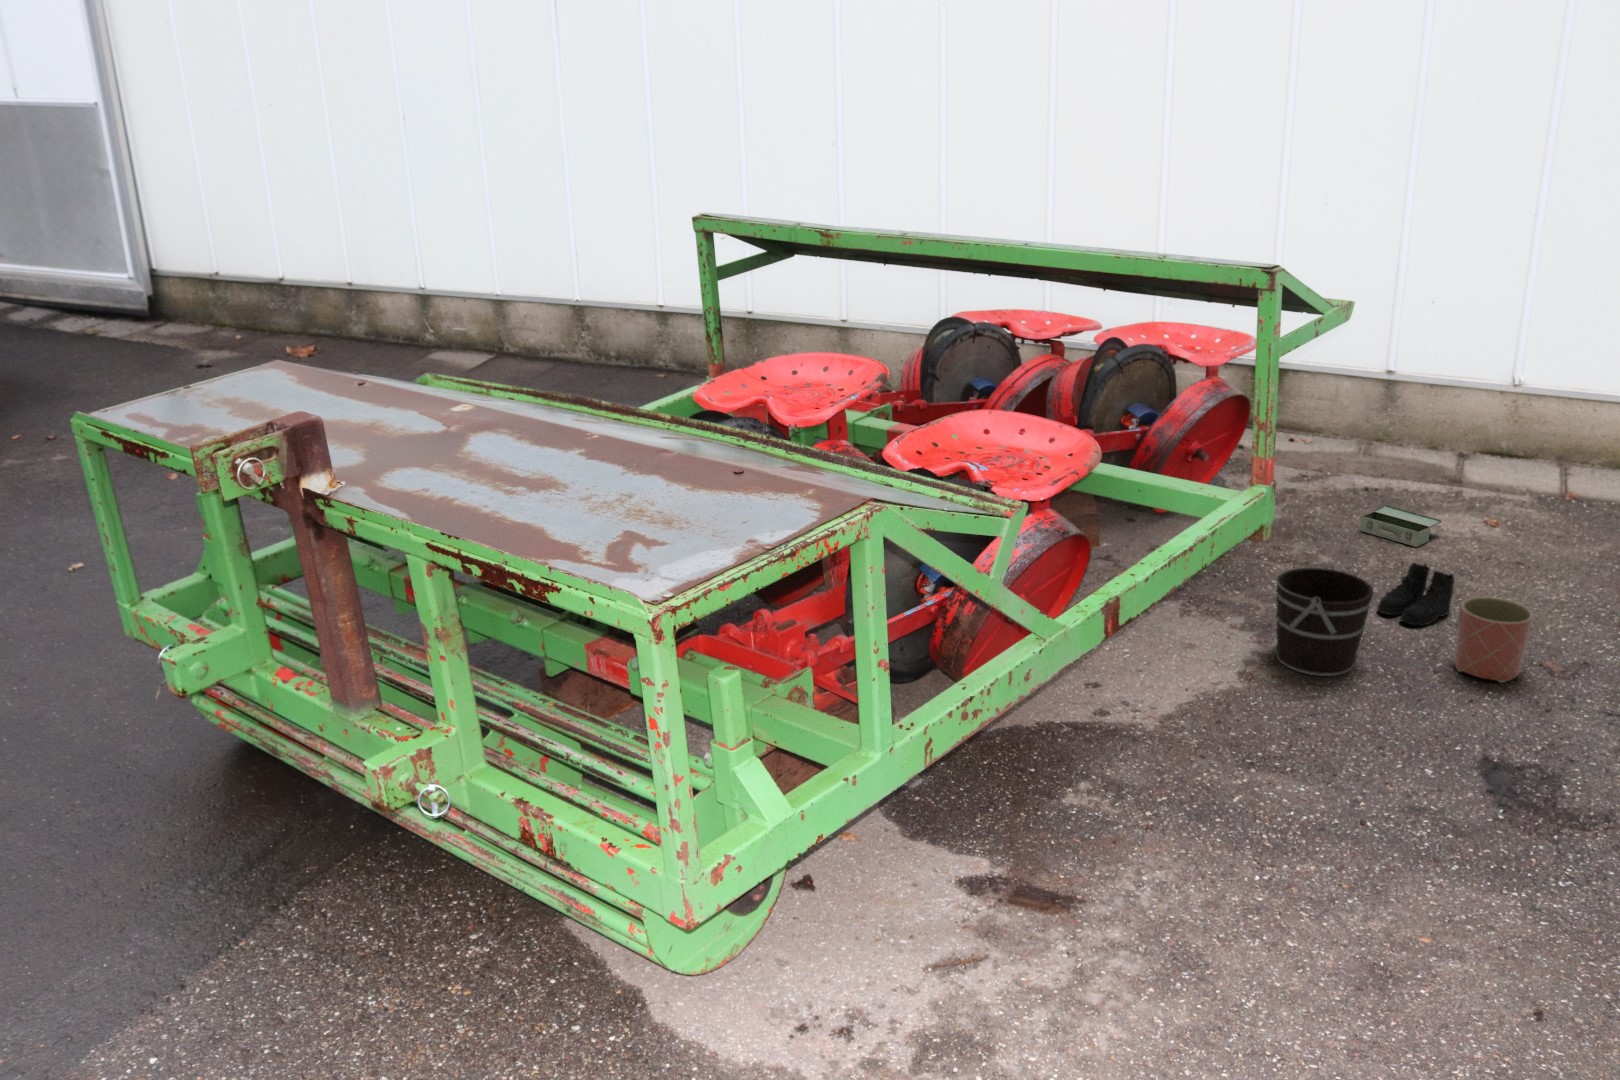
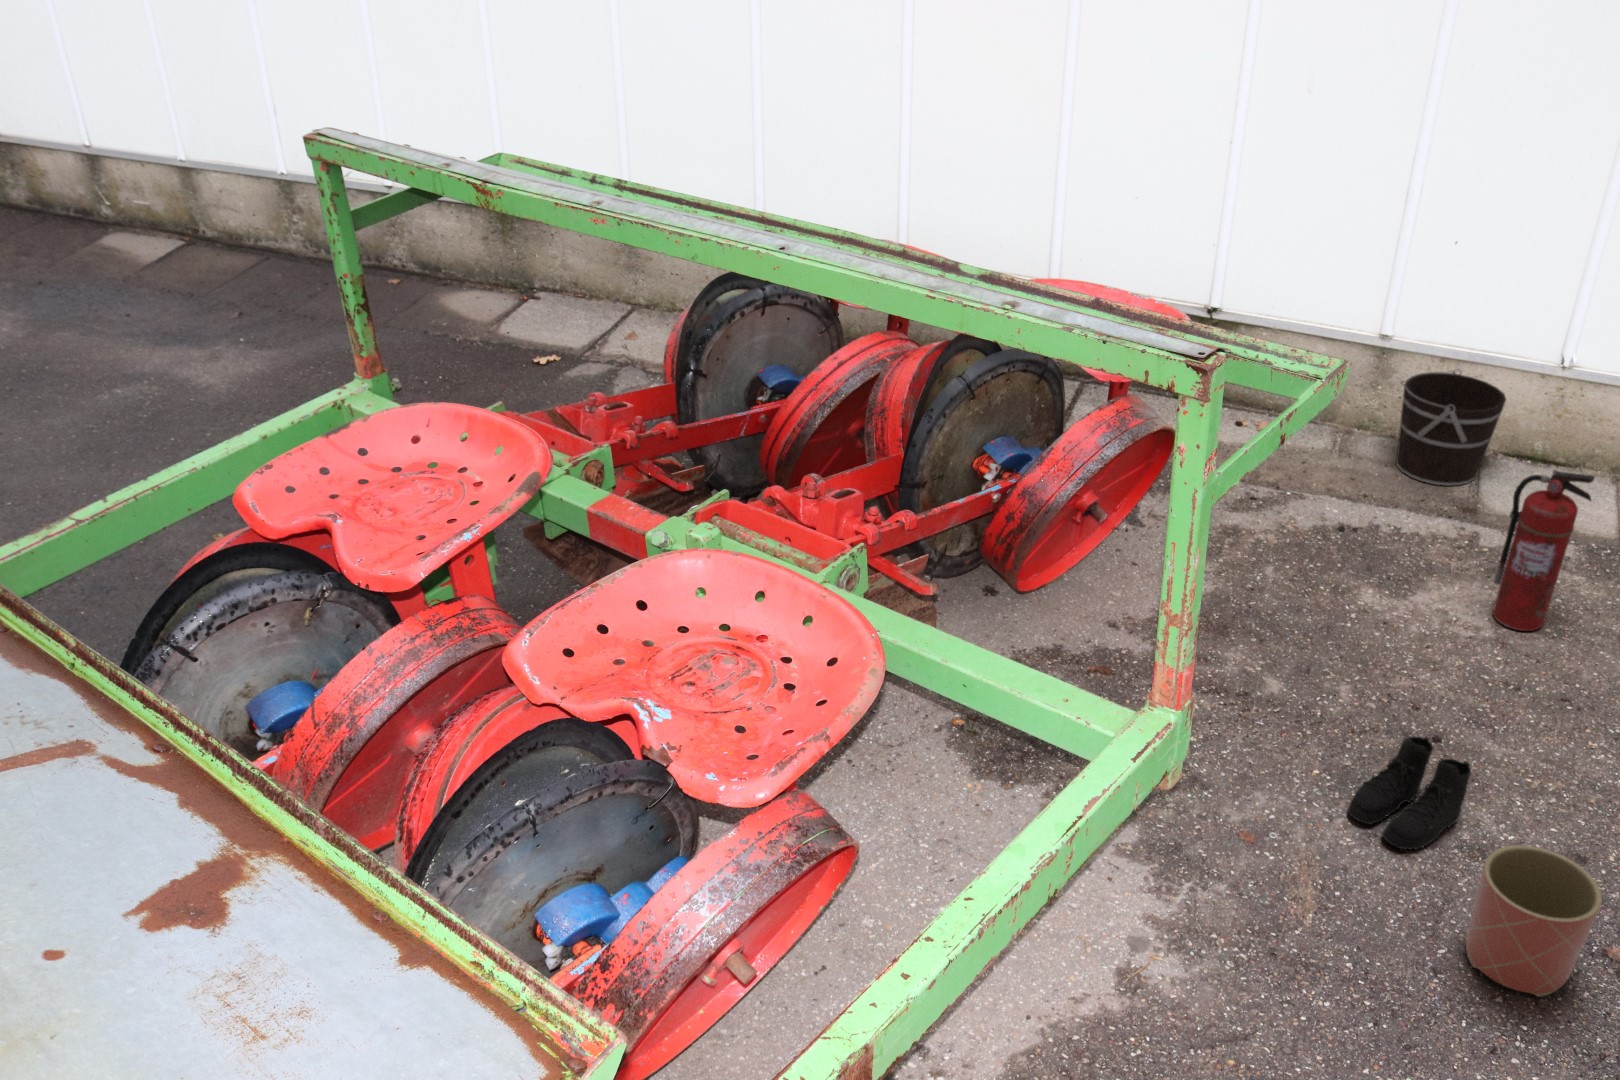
fire extinguisher: none [1471,422,1530,534] -> present [1493,470,1595,631]
toolbox: present [1361,506,1441,547] -> none [1329,579,1450,661]
bucket: present [1274,566,1373,676] -> present [1396,370,1506,486]

